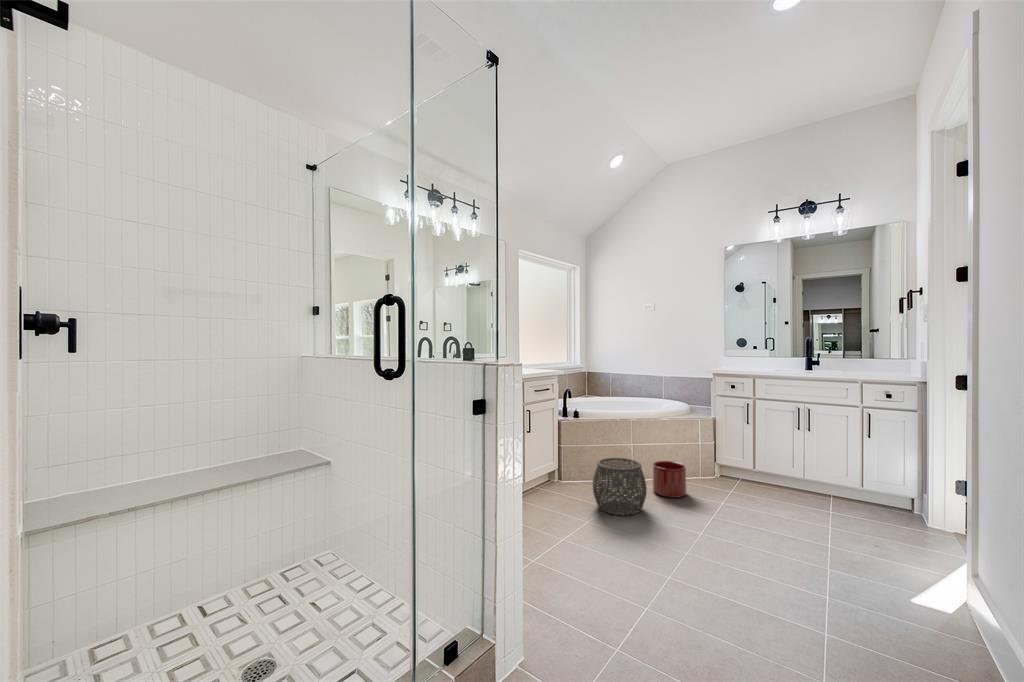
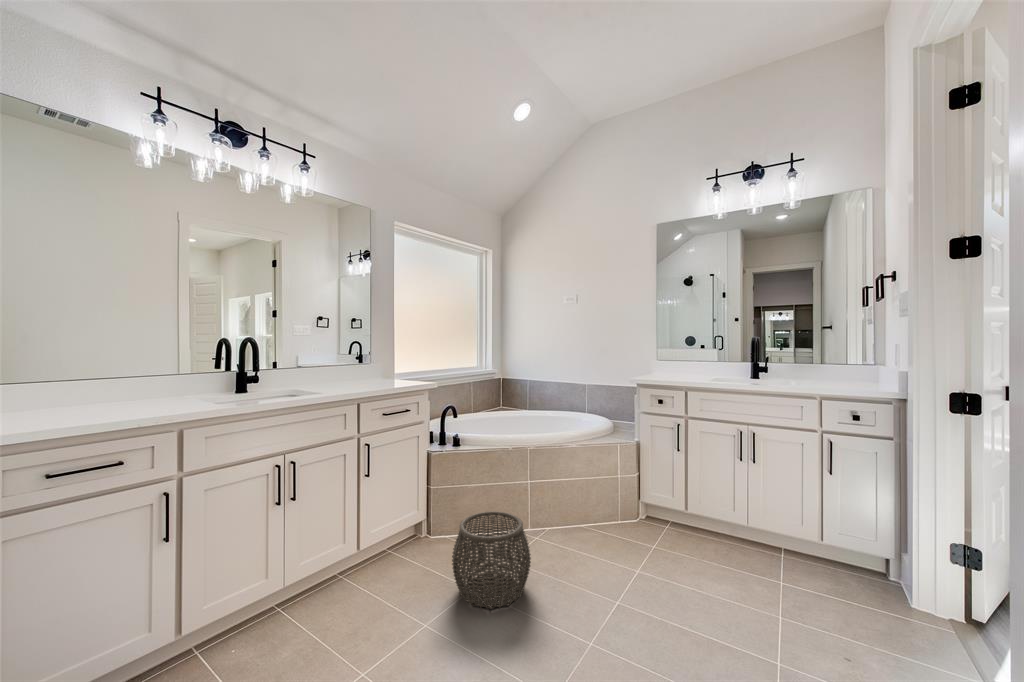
planter: present [653,461,687,498] -> none [550,506,594,563]

